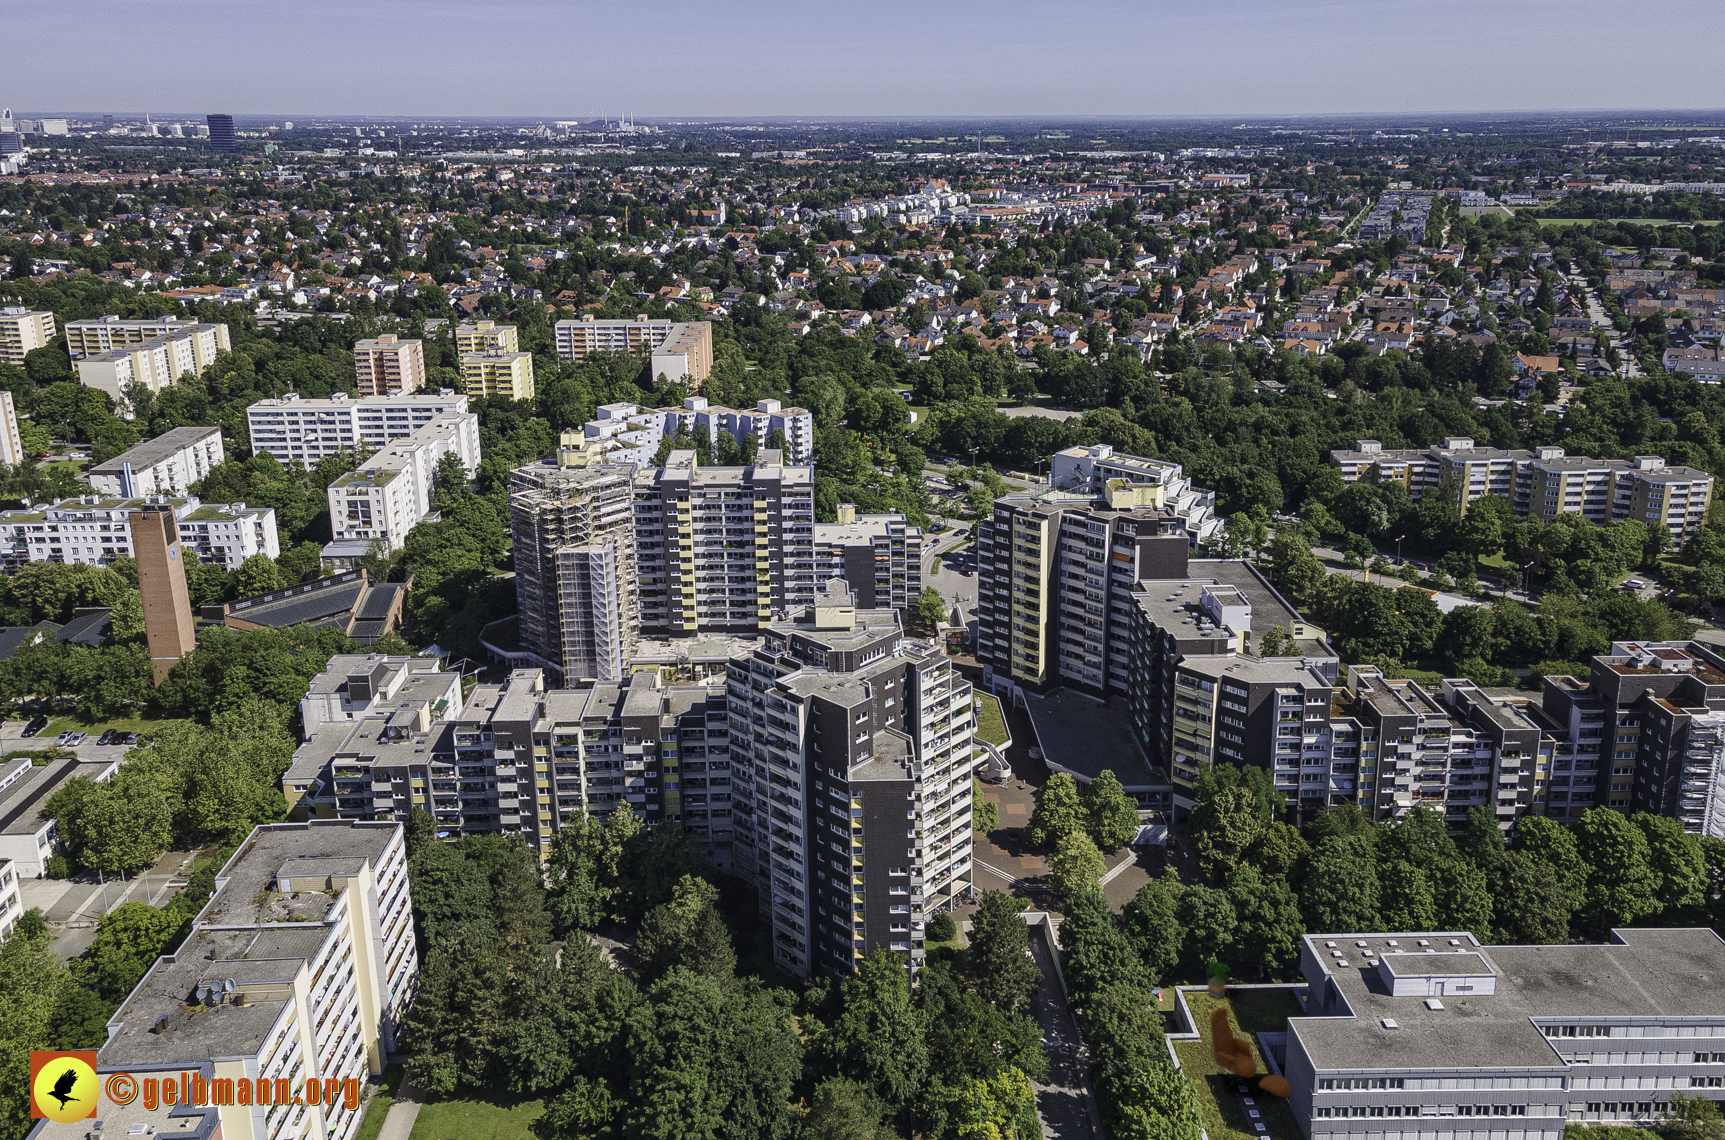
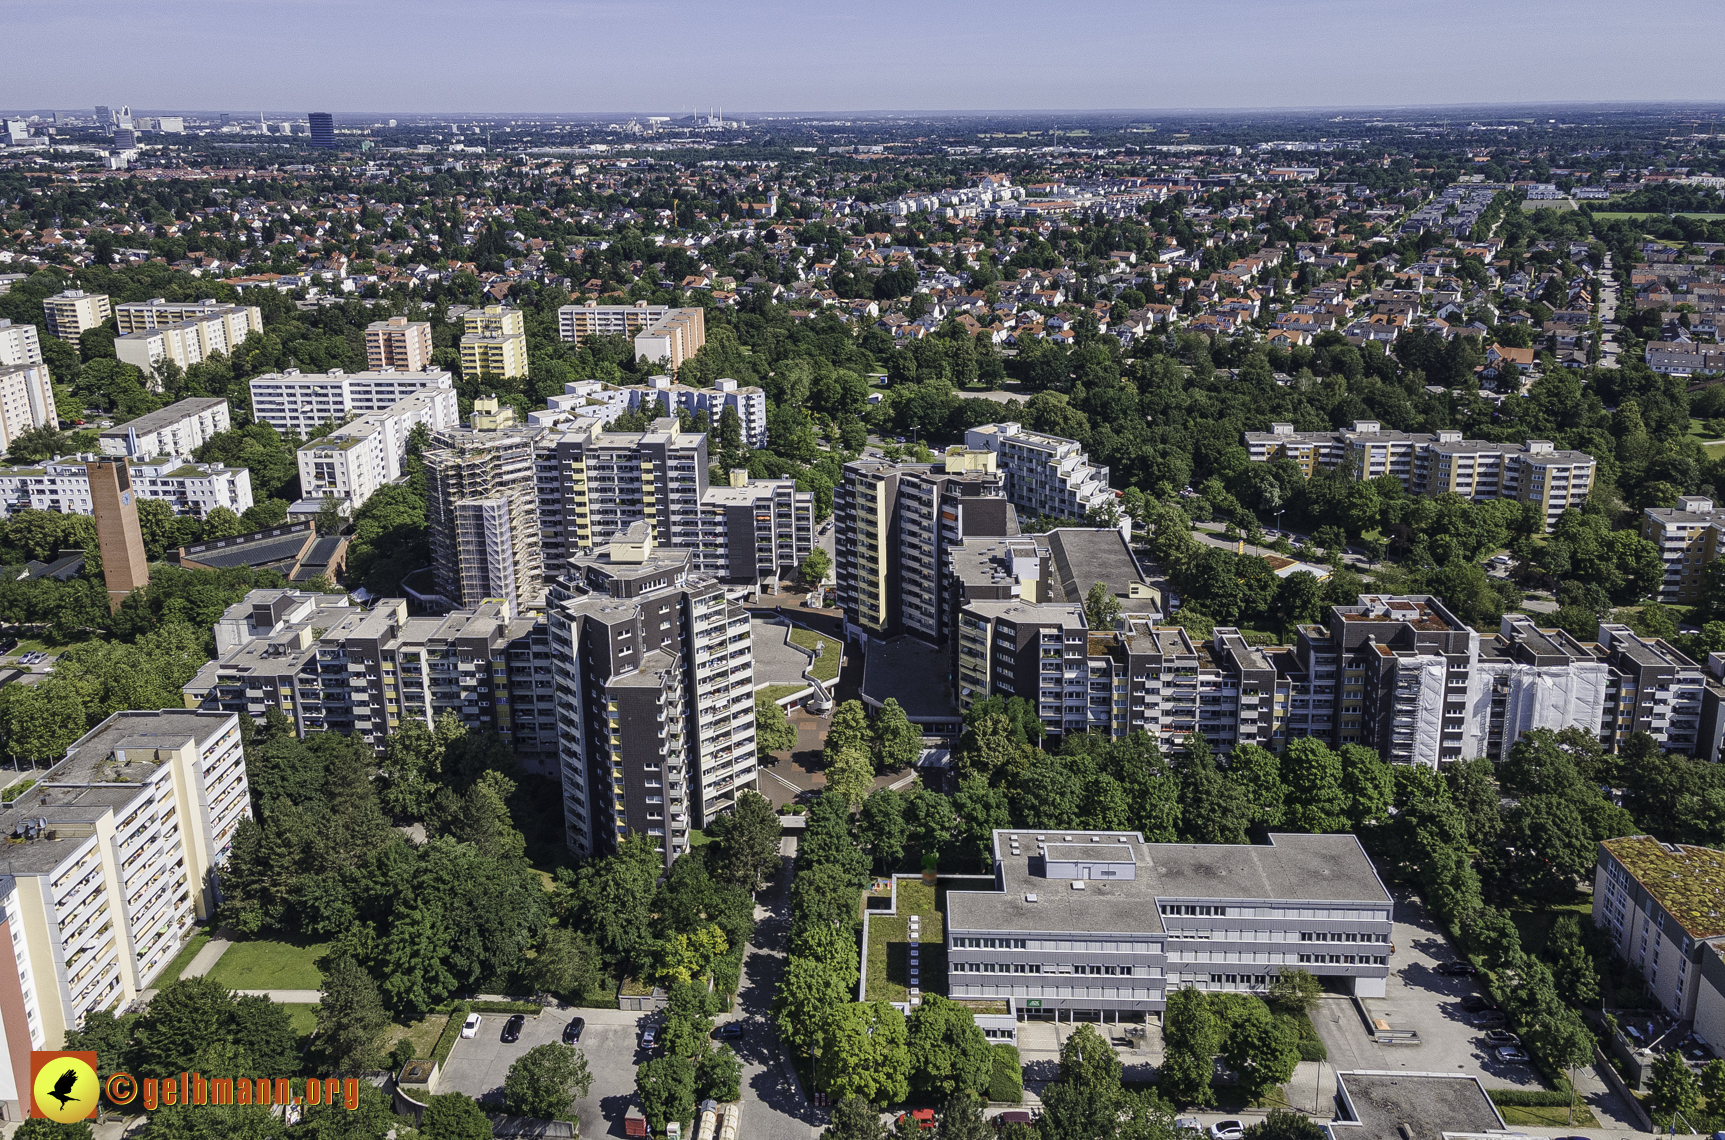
lounge chair: present [1210,1008,1291,1103] -> none [889,884,950,966]

